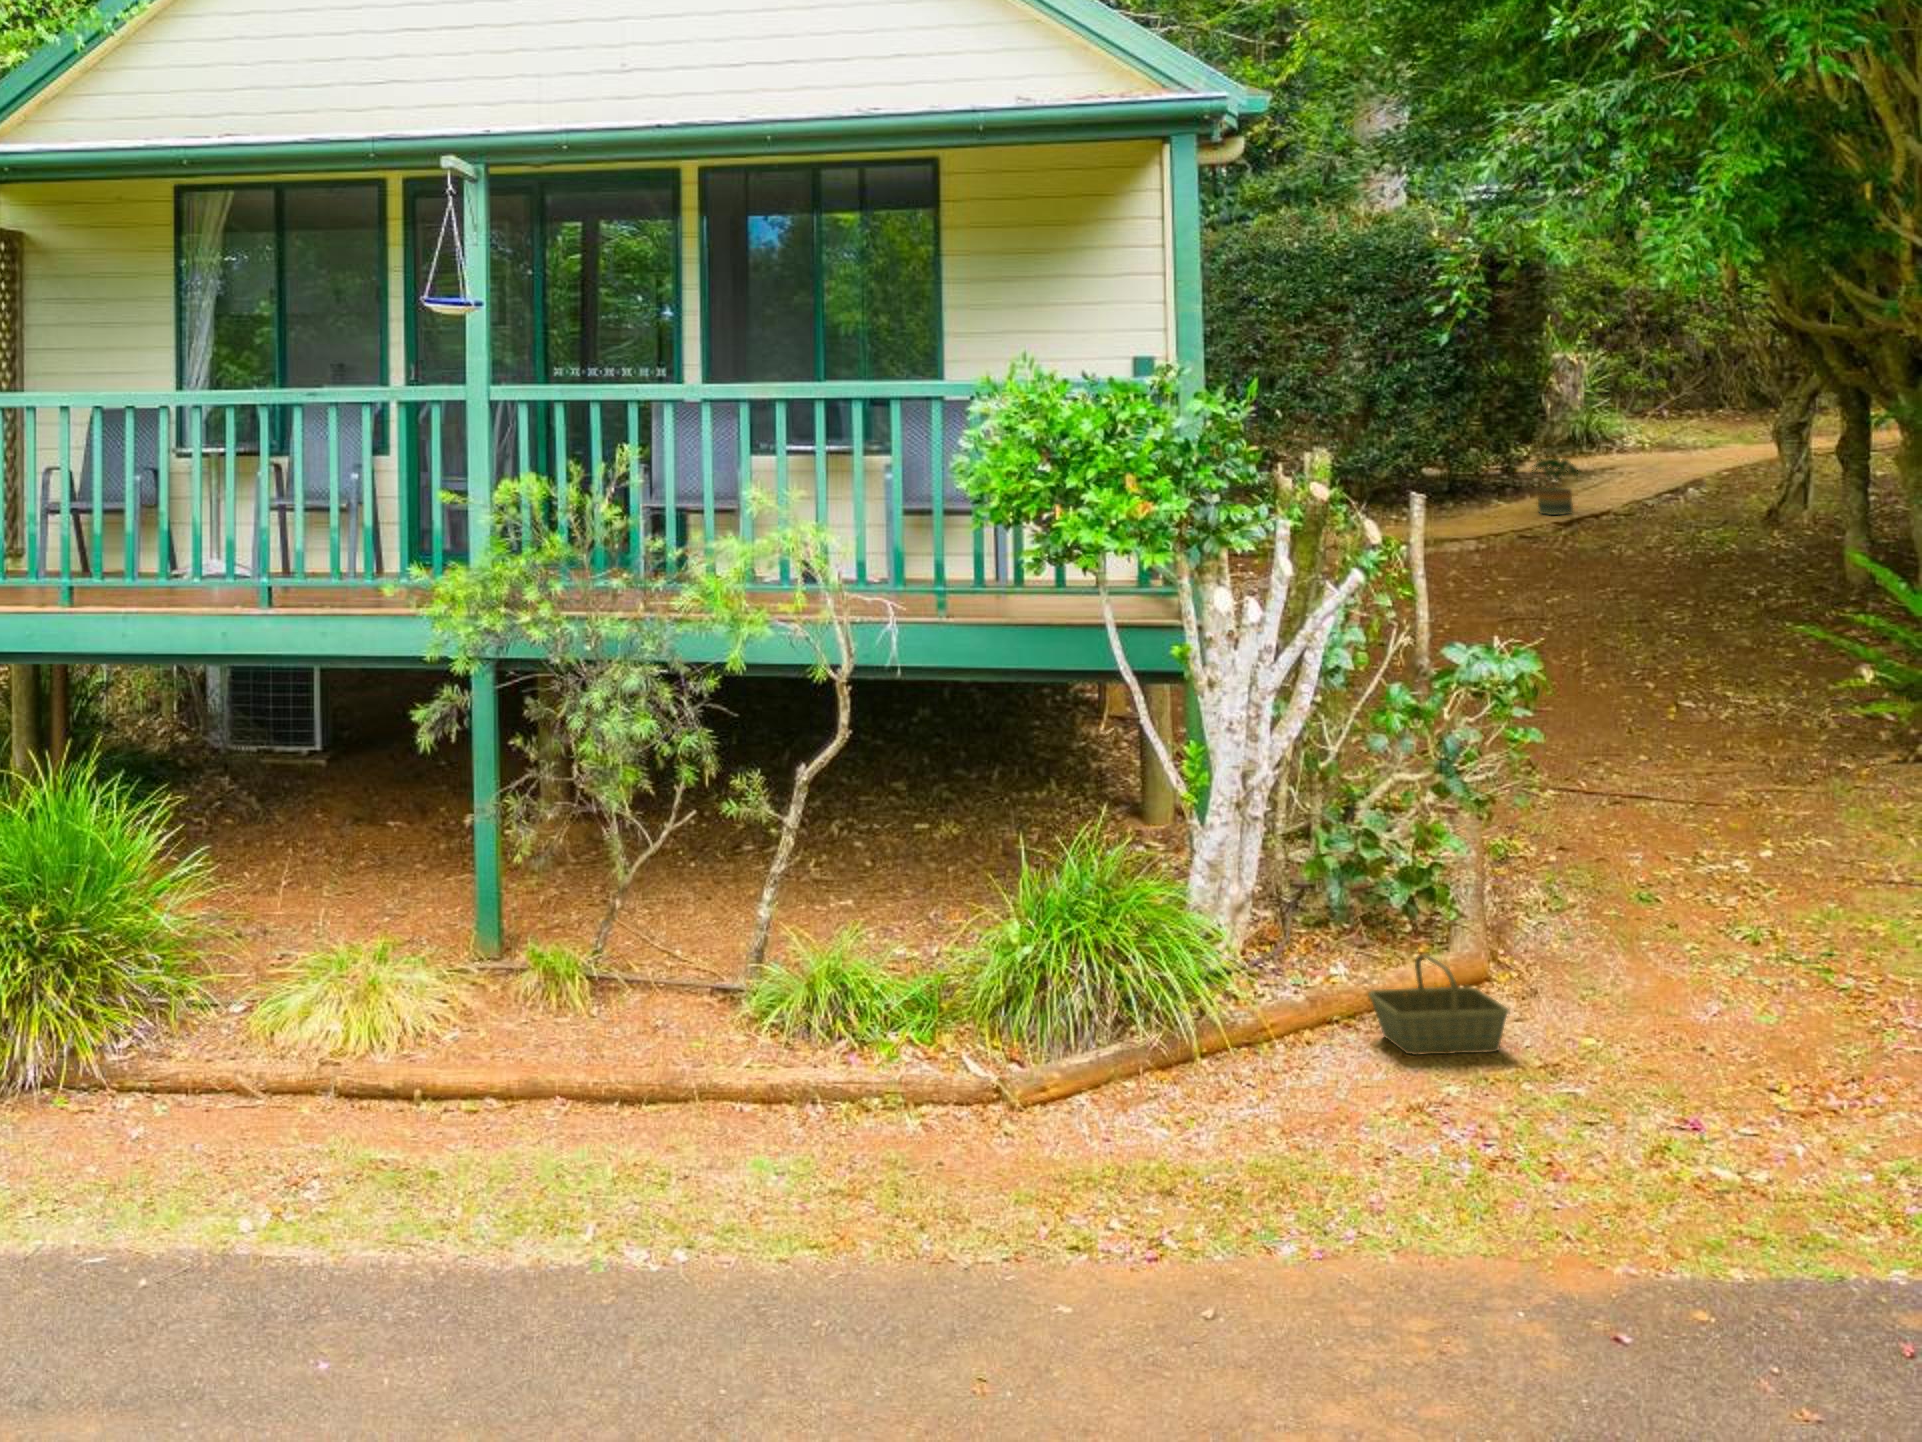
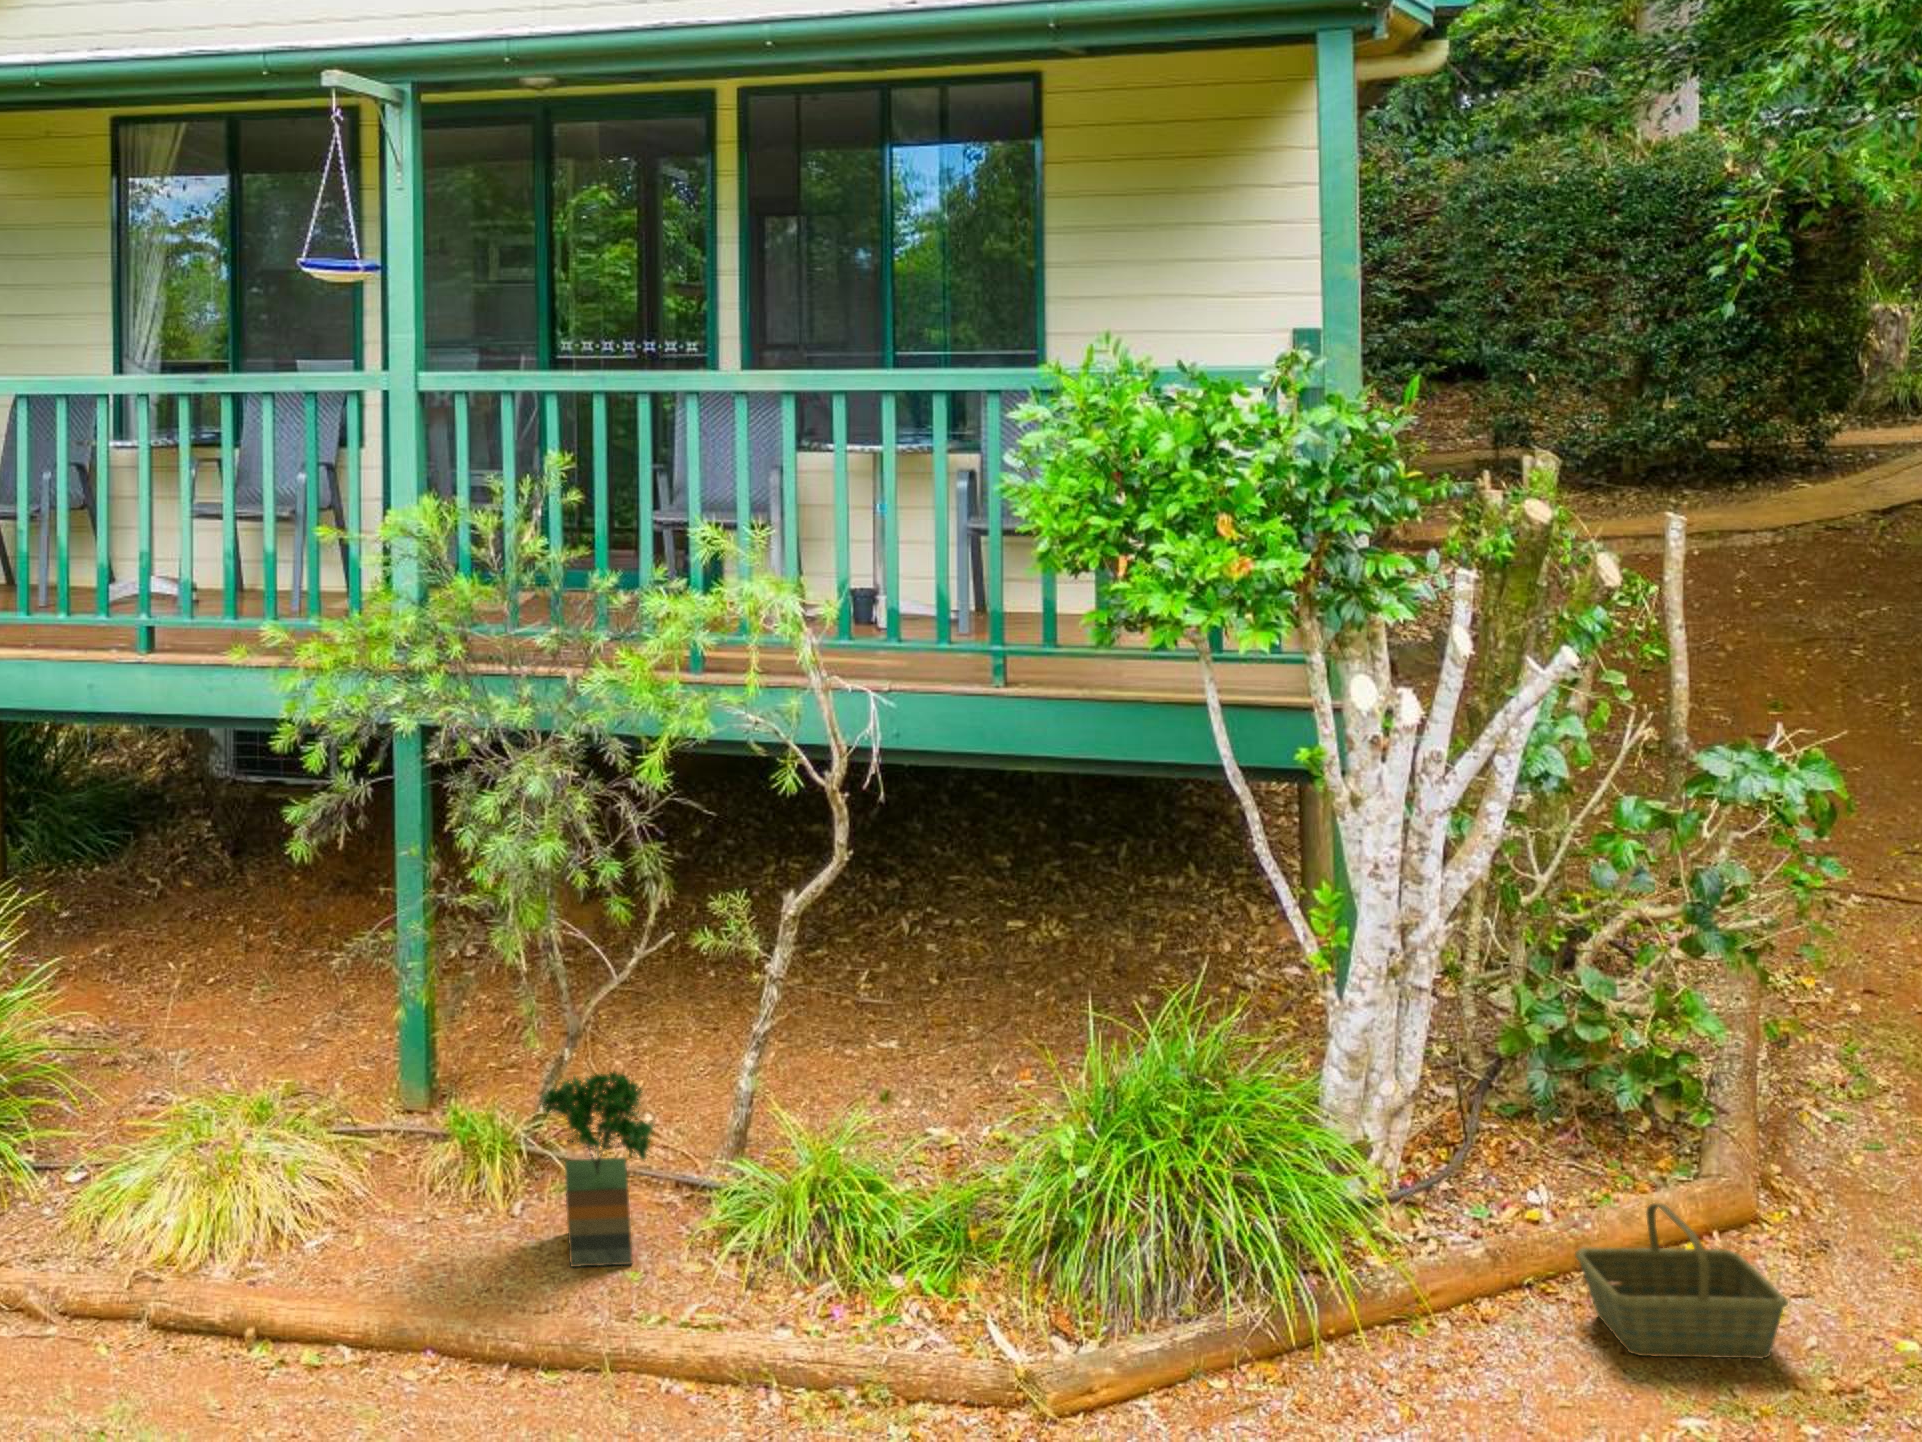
potted tree: present [1532,458,1578,515] -> present [540,1072,655,1267]

